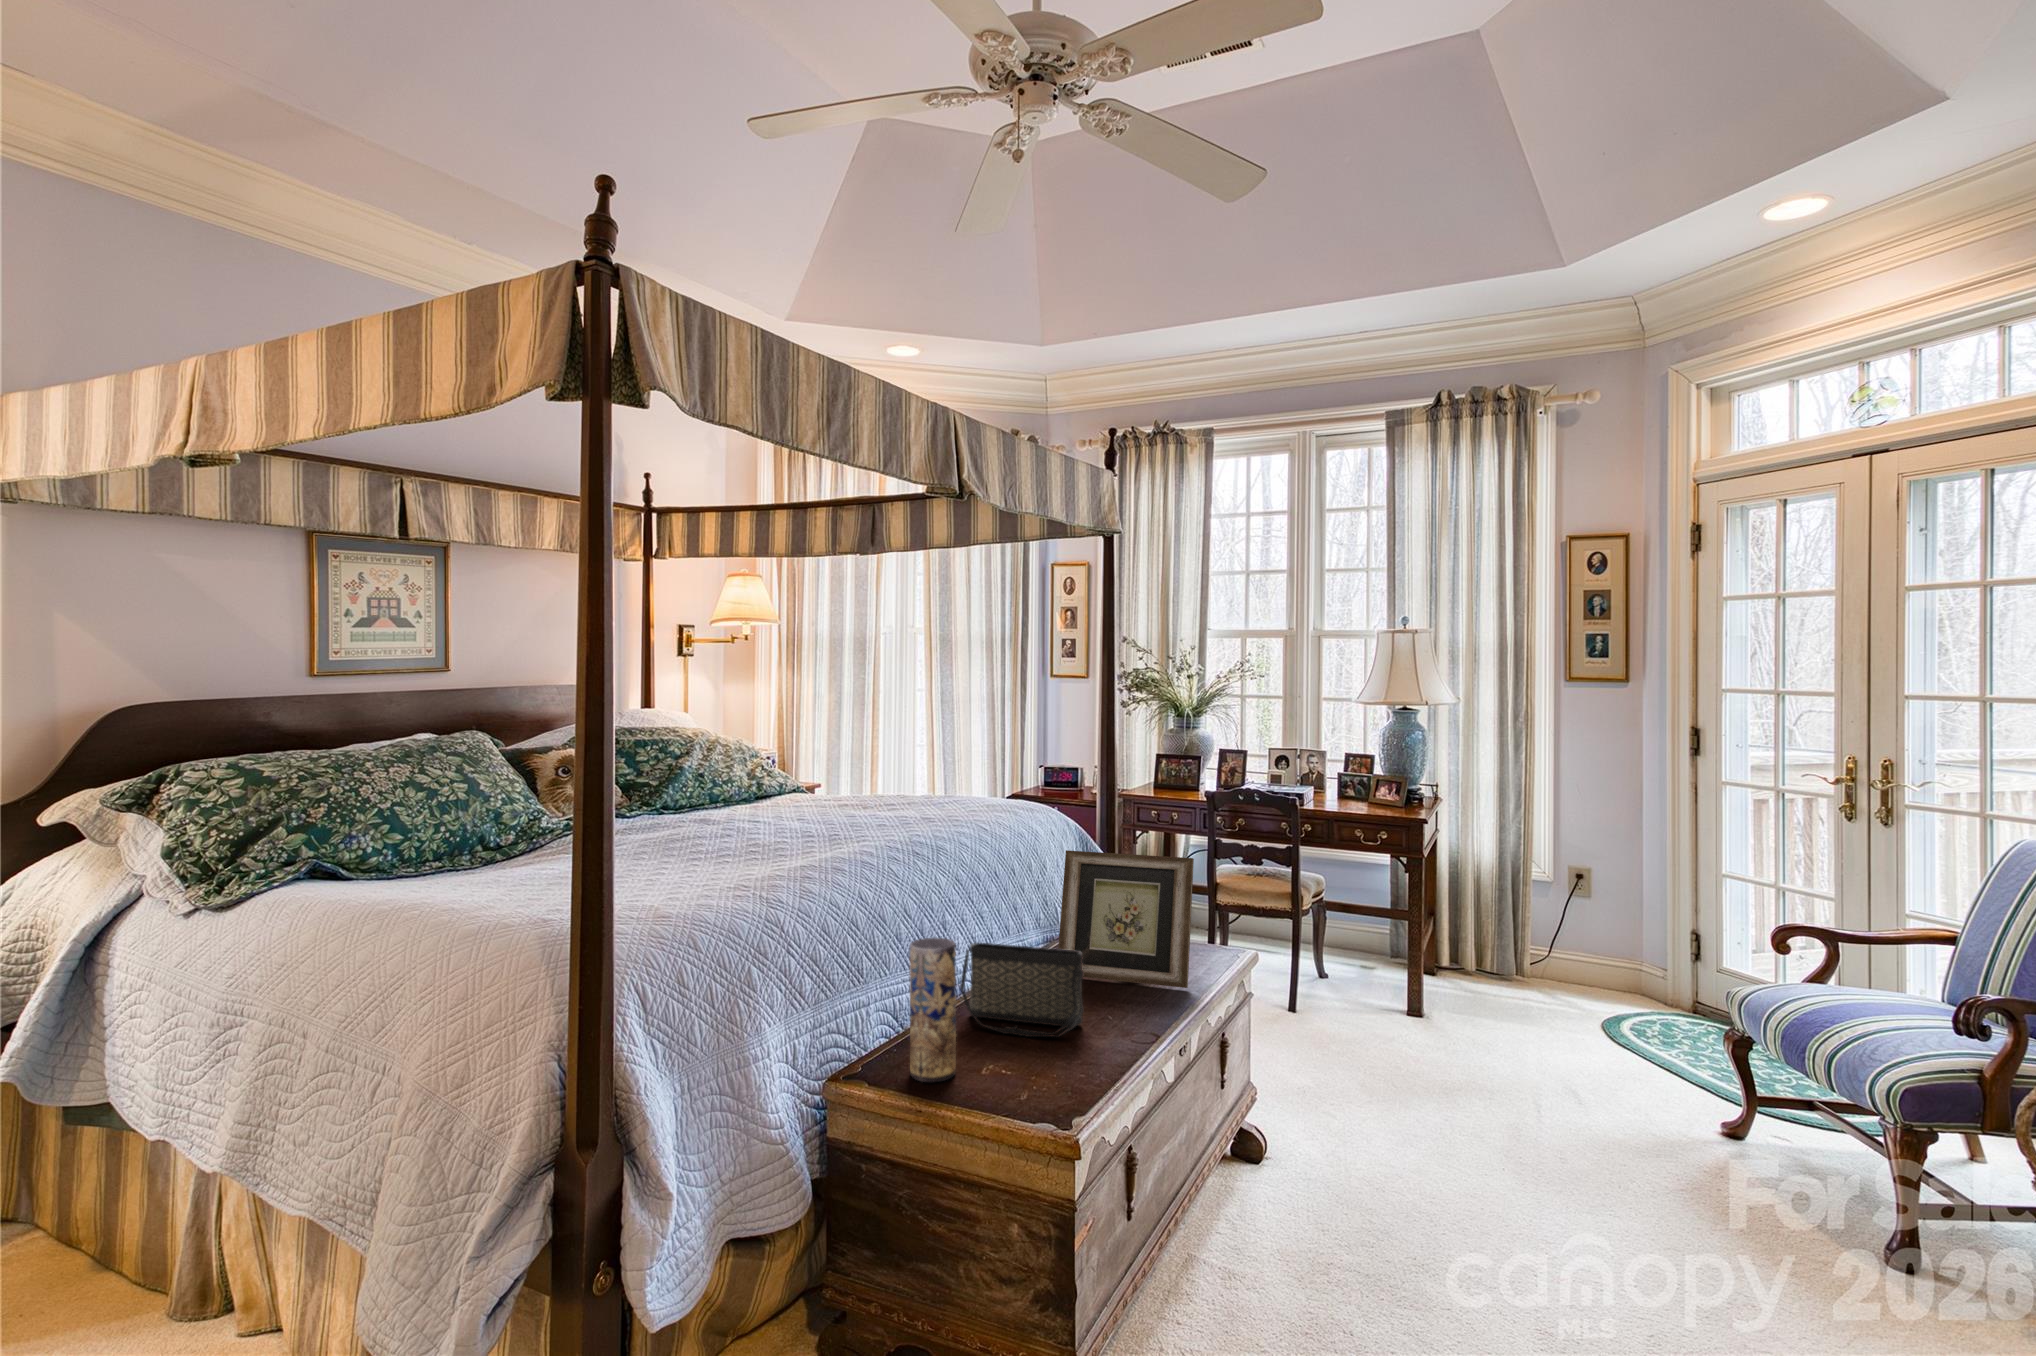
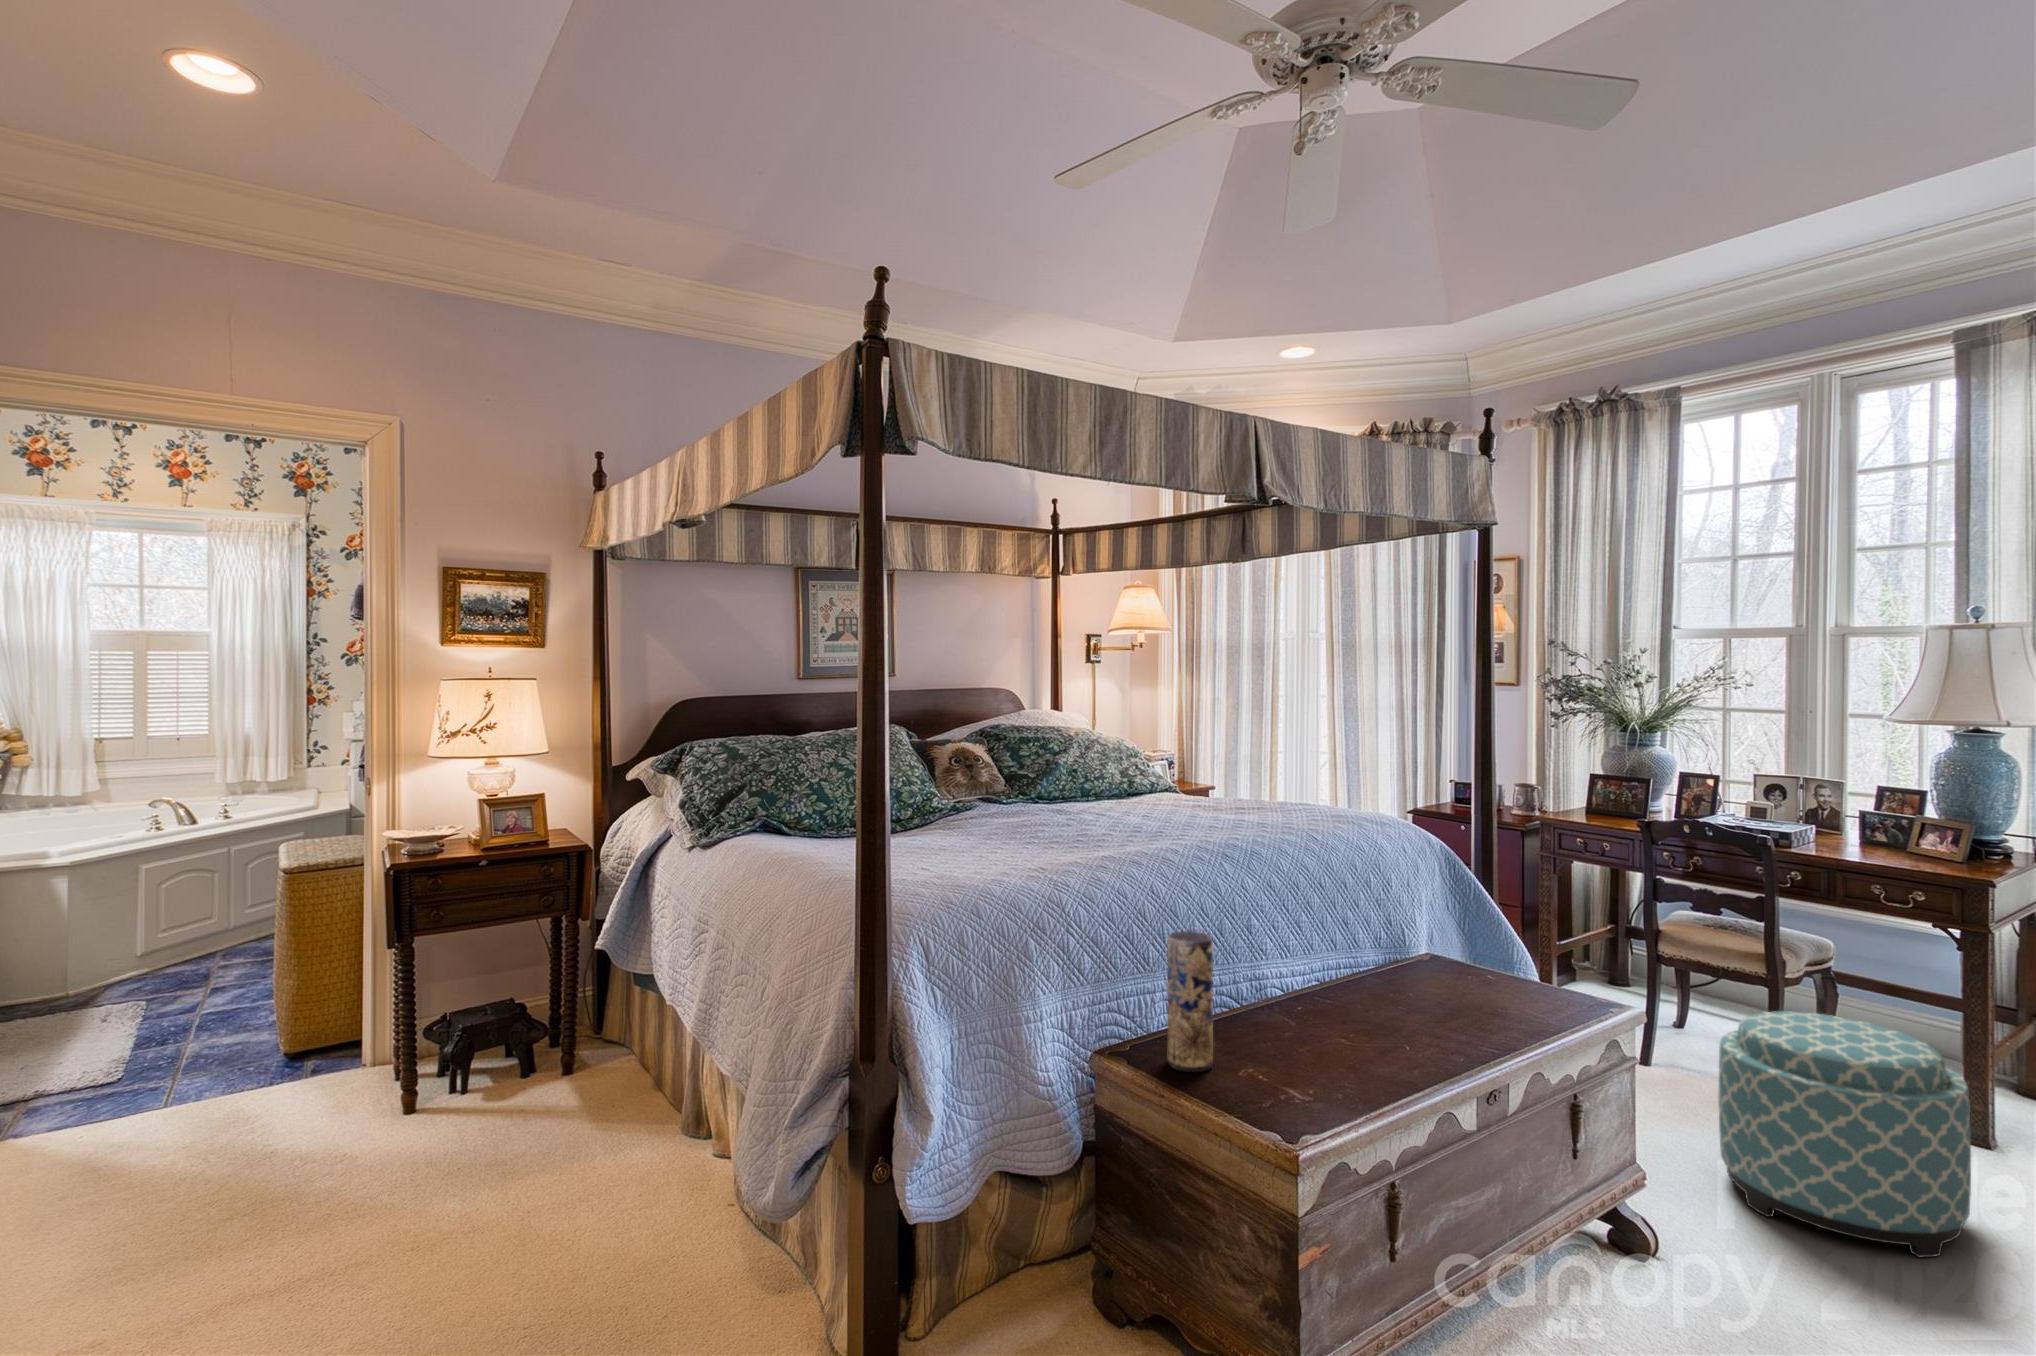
picture frame: present [1058,850,1194,988] -> none [1373,865,1535,1031]
ottoman: none [1284,938,1441,1112] -> present [1718,1011,1971,1257]
handbag: present [960,943,1084,1037] -> none [1244,947,1372,1054]

